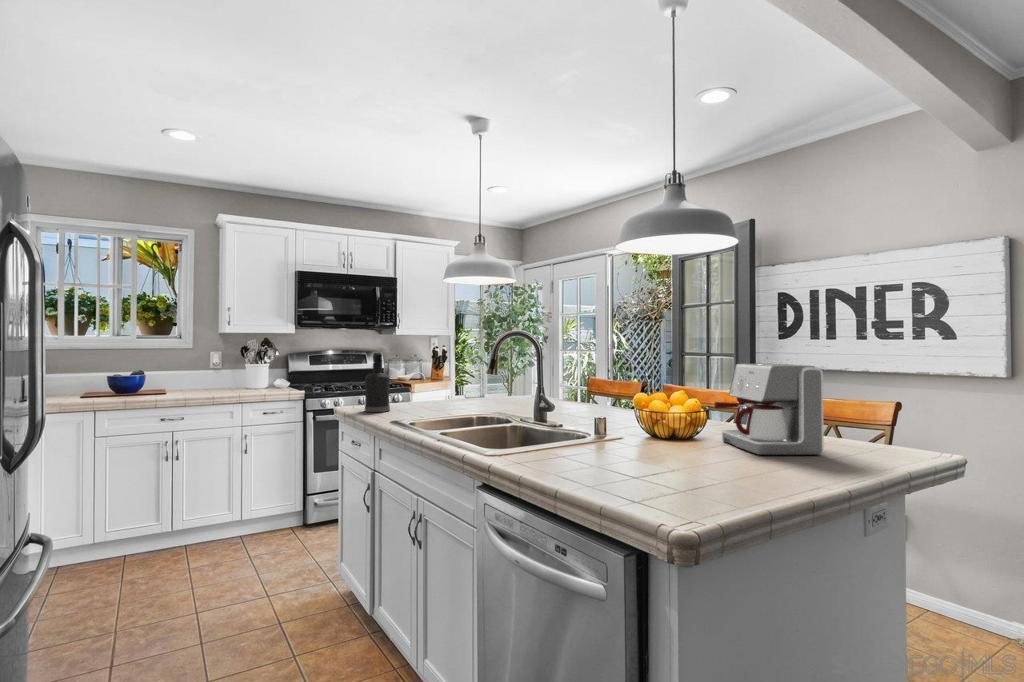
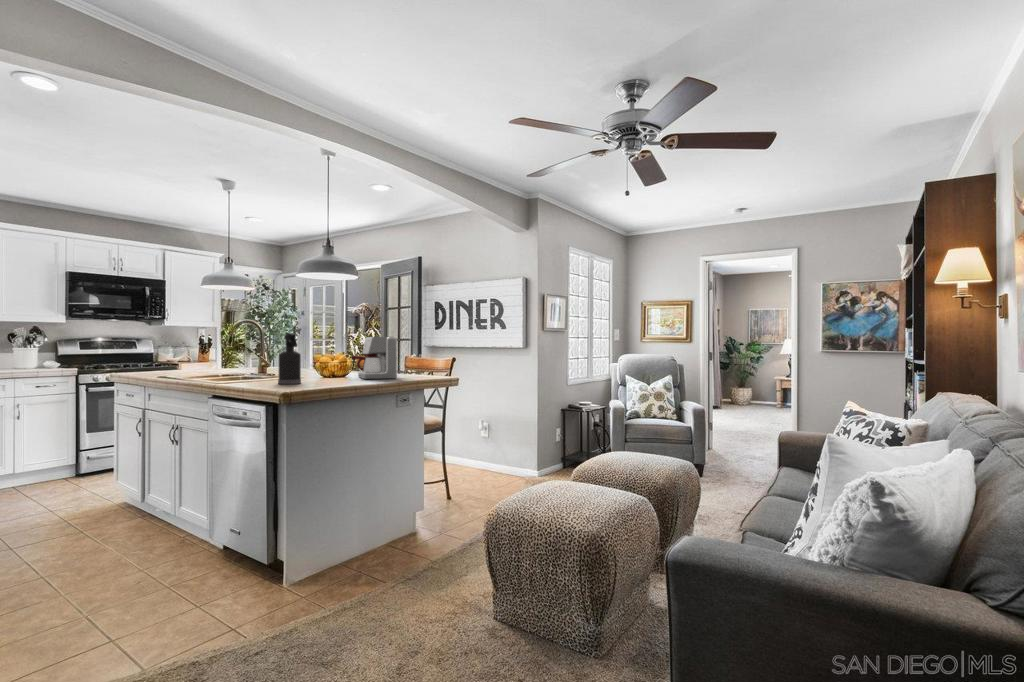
spray bottle: present [365,352,390,412] -> present [278,333,301,384]

